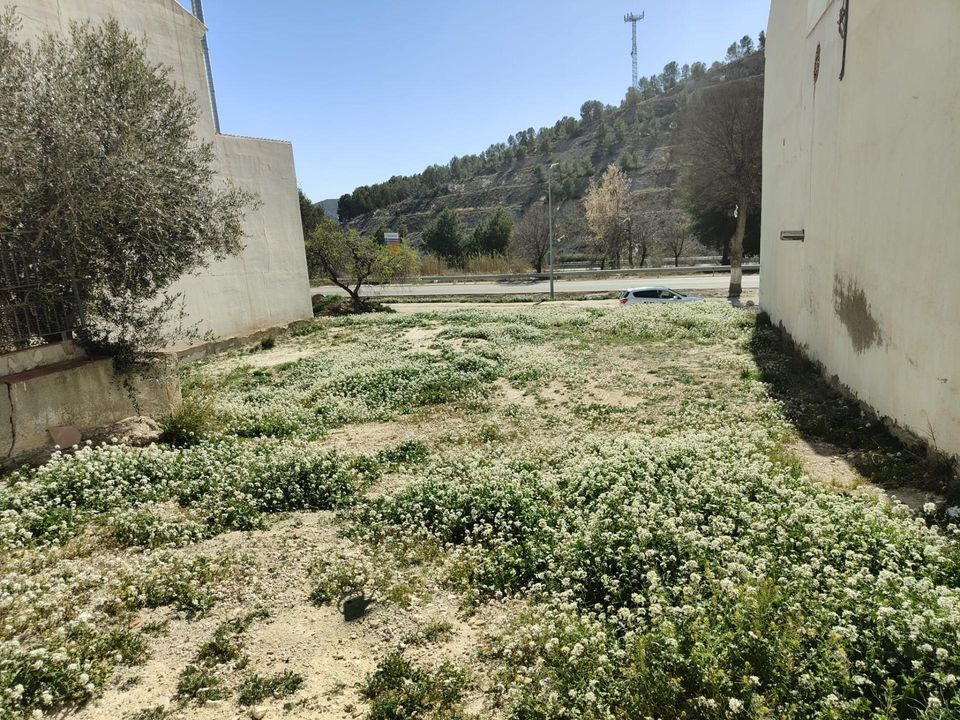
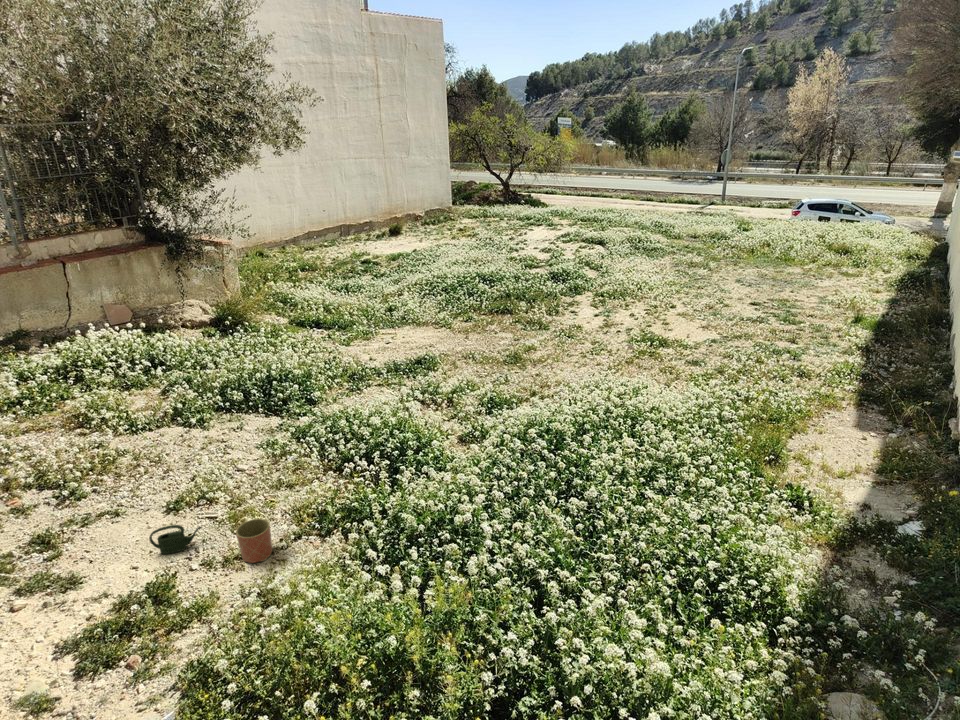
planter: none [422,567,451,607] -> present [236,519,272,563]

